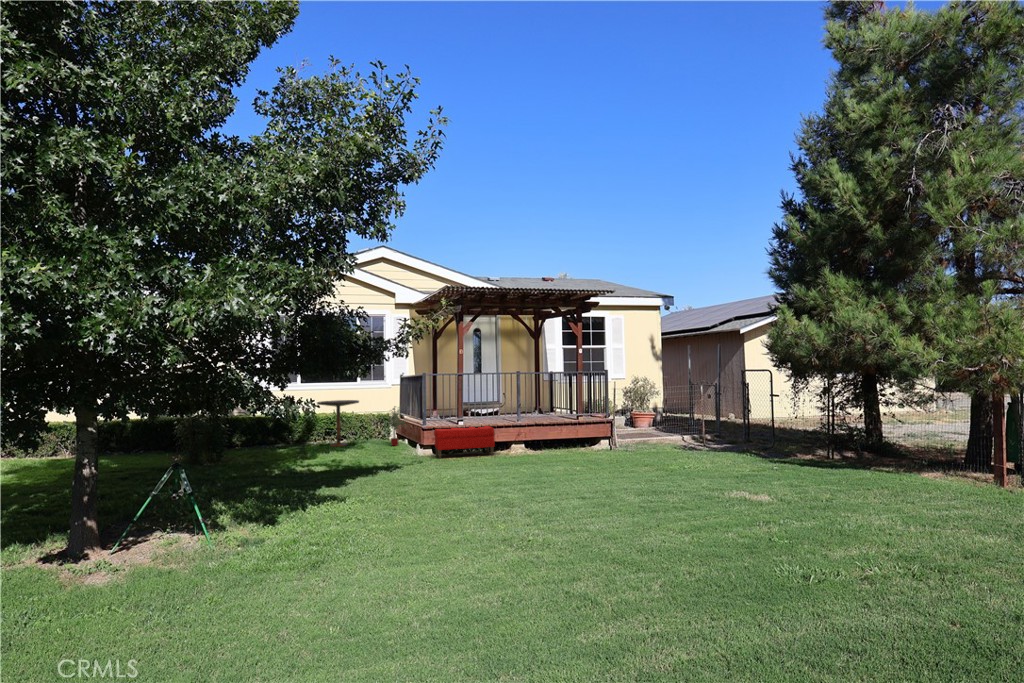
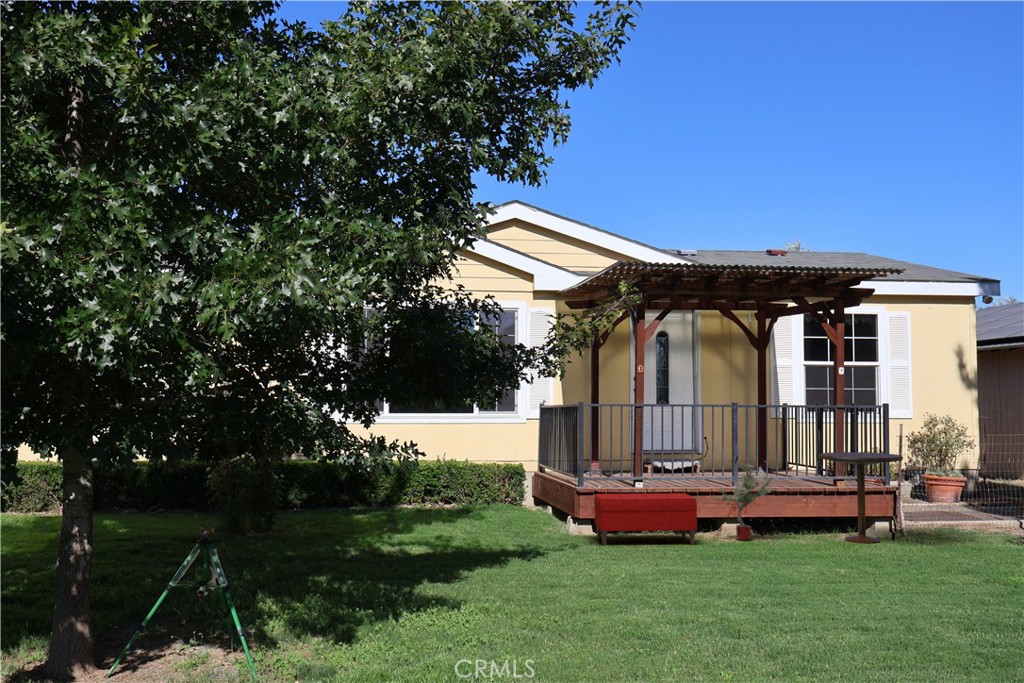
pedestal table: present [317,400,359,447] -> present [819,452,903,543]
potted tree: present [388,407,407,446] -> present [713,465,773,541]

